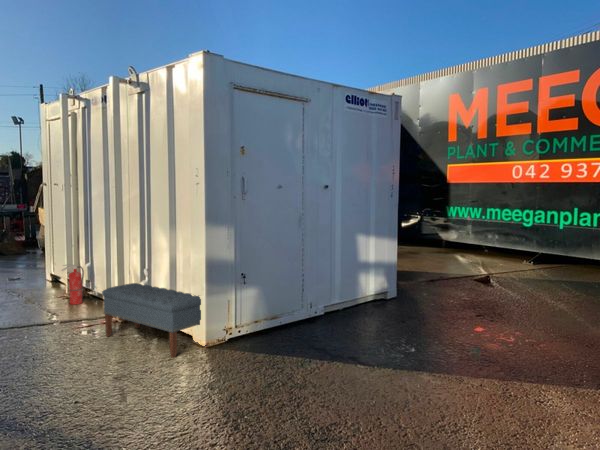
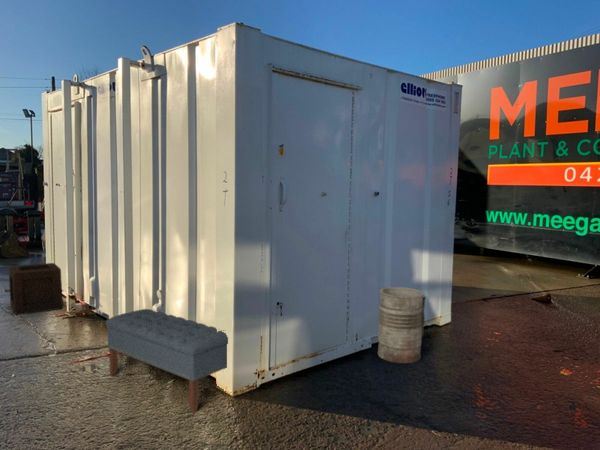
wooden crate: none [14,254,61,298] -> present [9,263,62,315]
fire extinguisher: present [62,264,84,305] -> none [61,279,87,326]
trash can: none [329,265,369,326] -> present [378,287,425,363]

